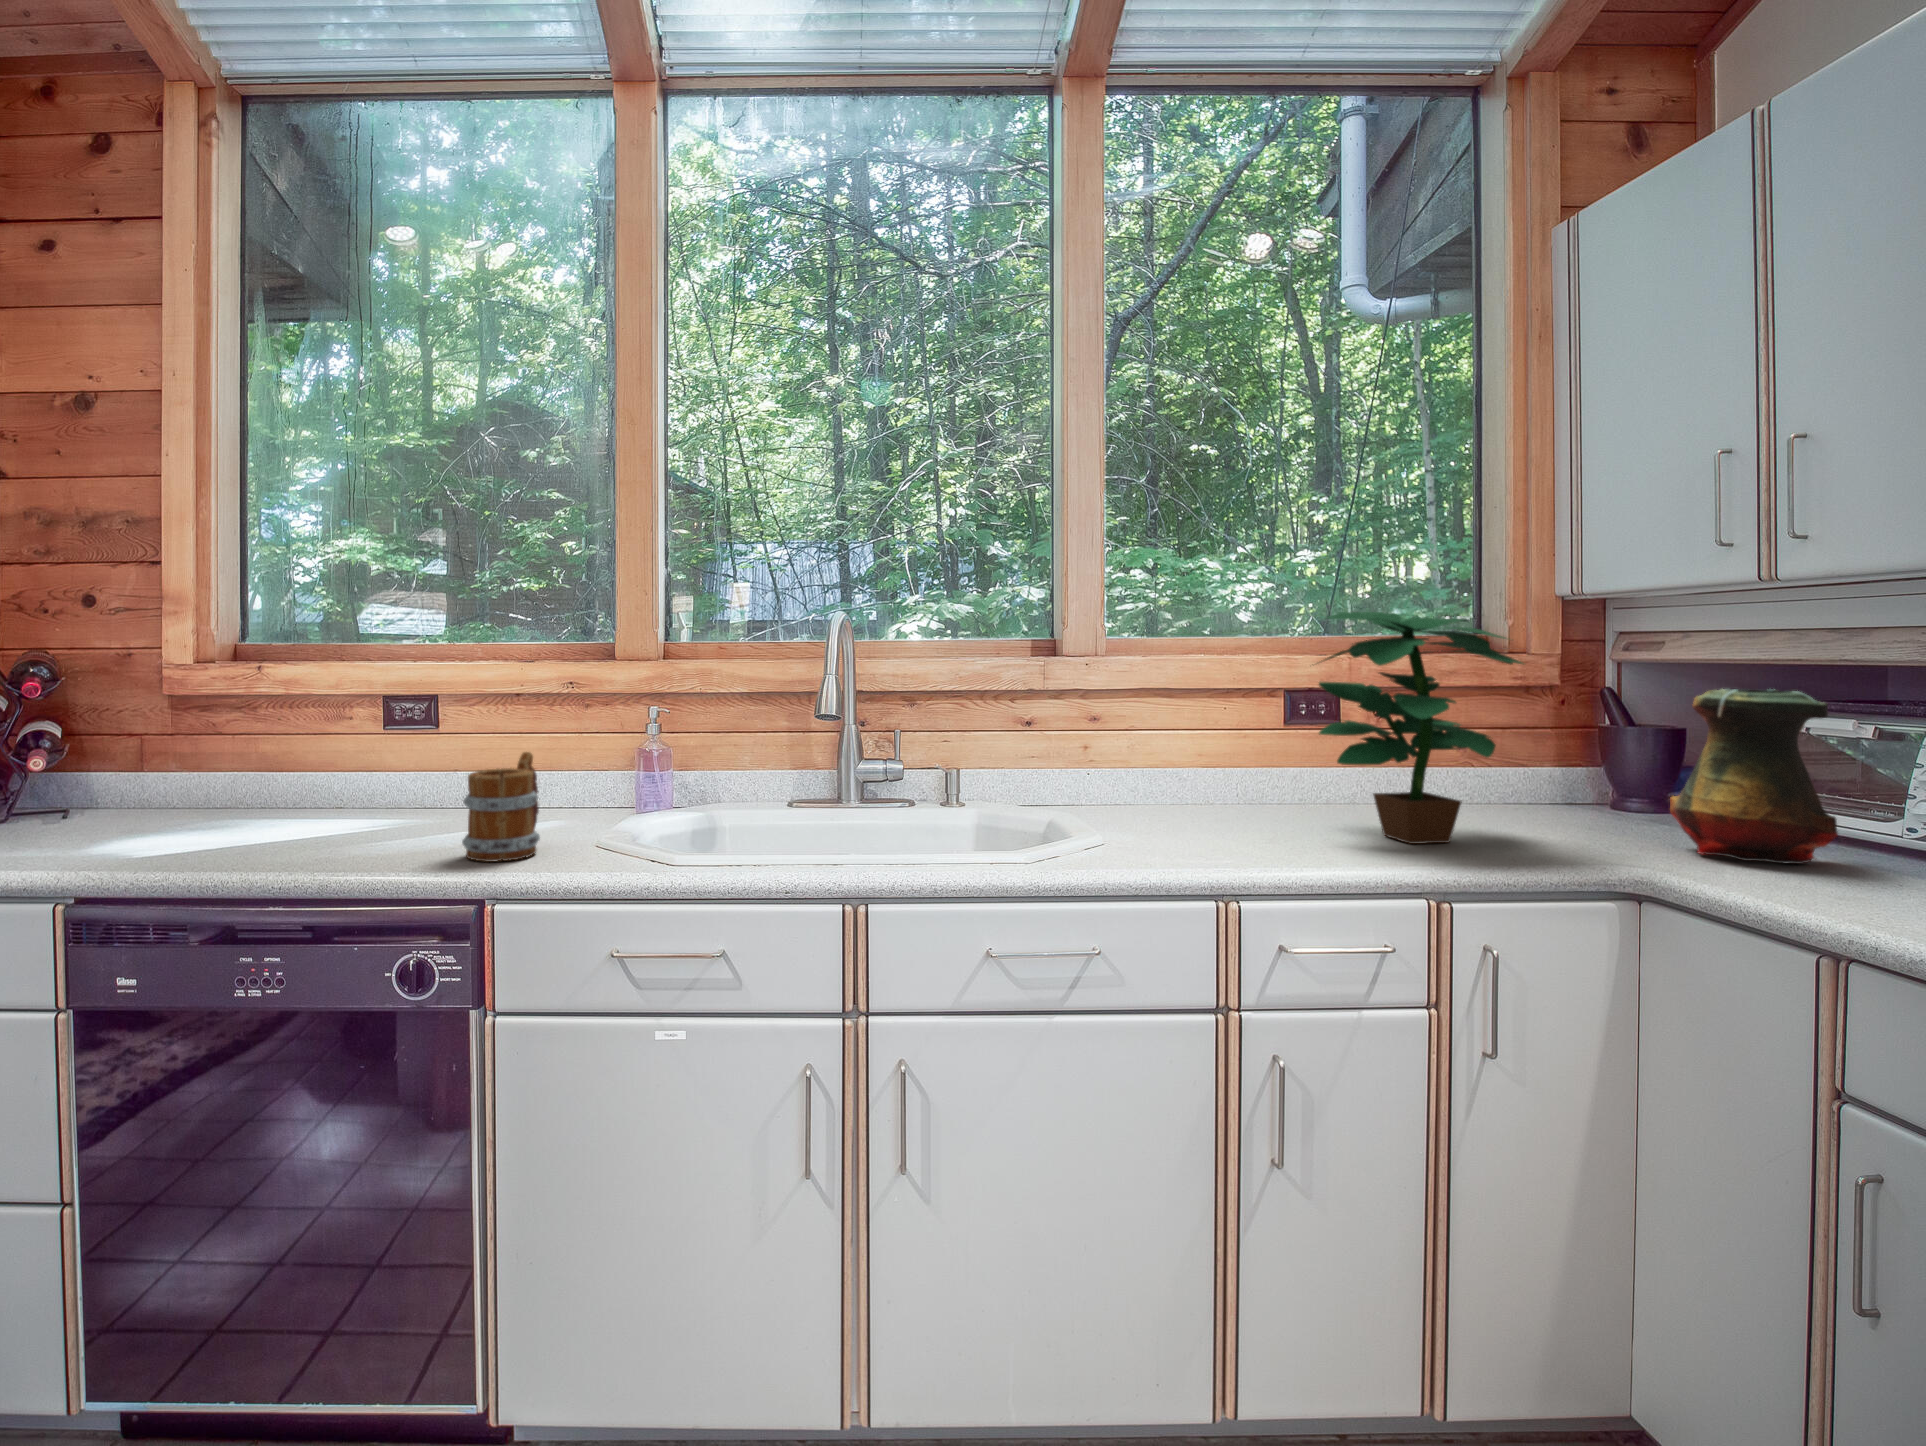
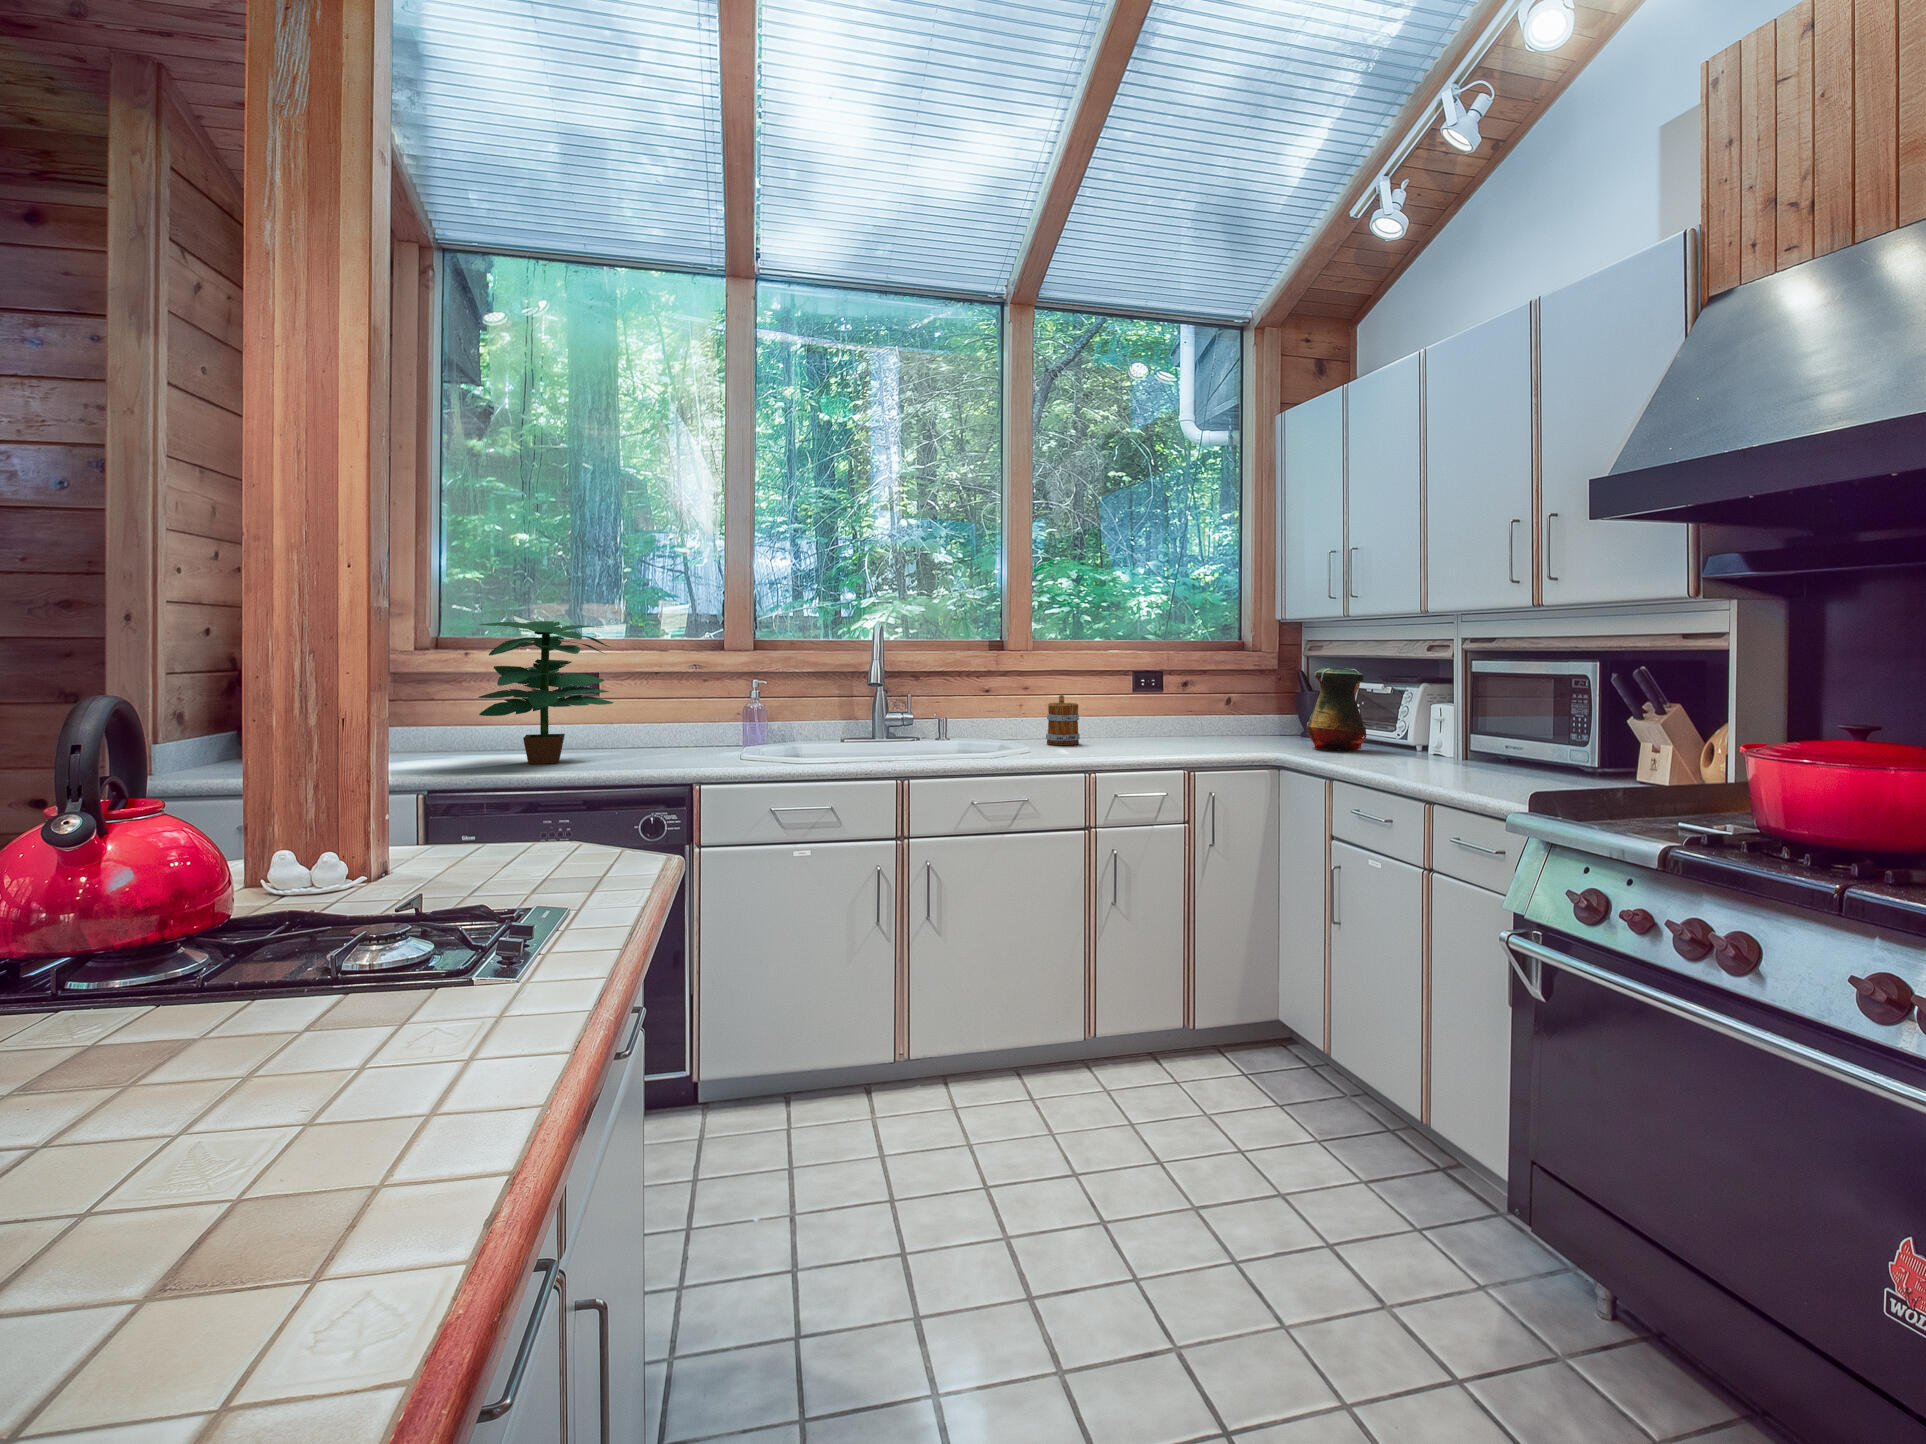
potted plant: present [1319,612,1522,844] -> present [478,621,613,764]
mug: present [462,752,540,862] -> present [1046,695,1080,745]

